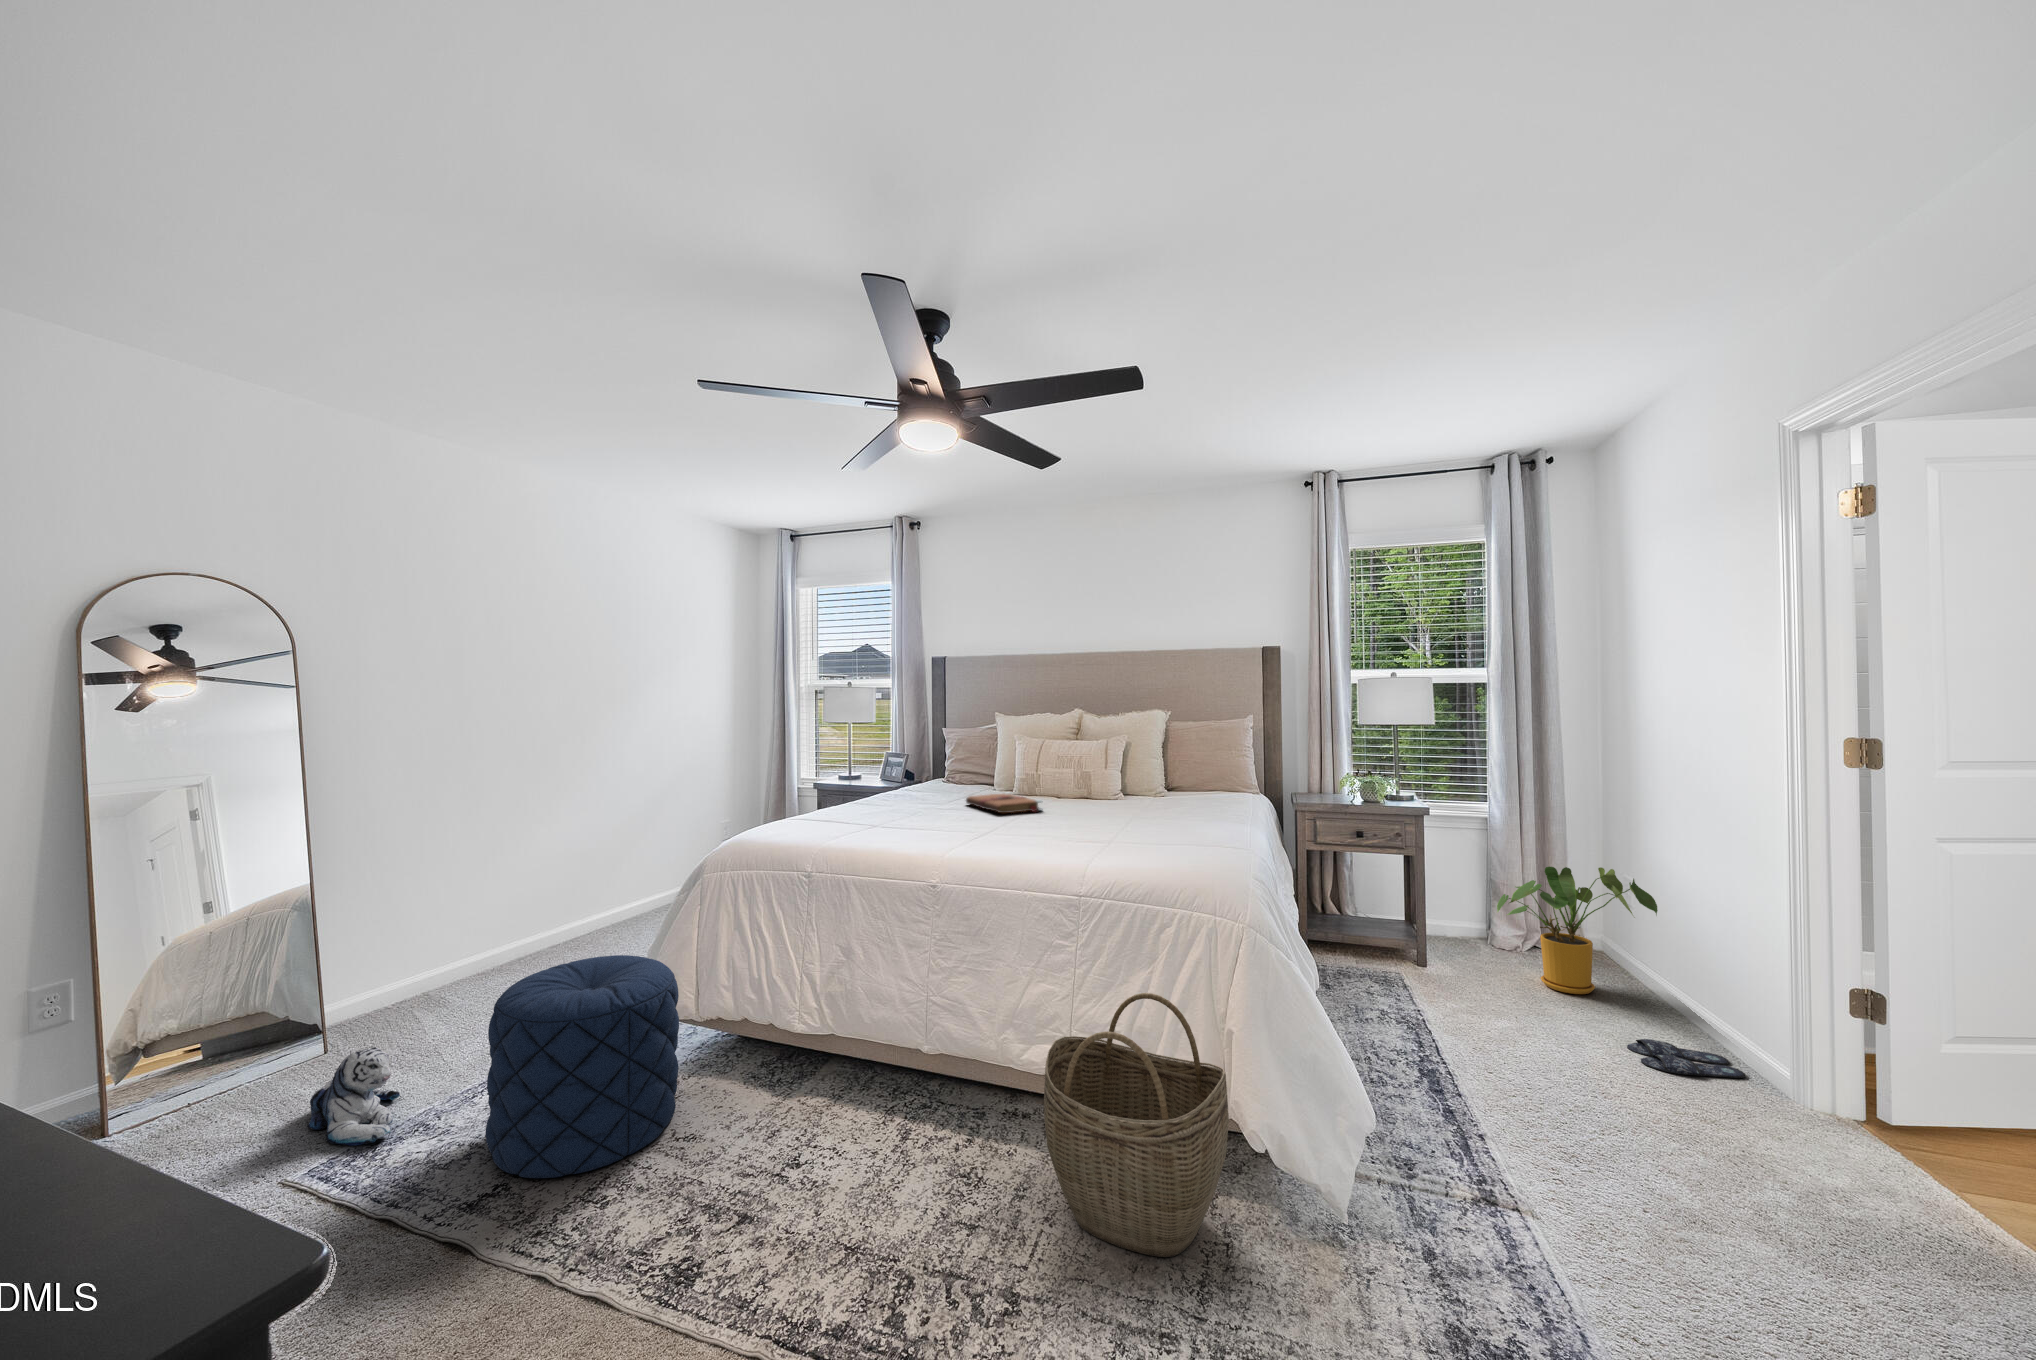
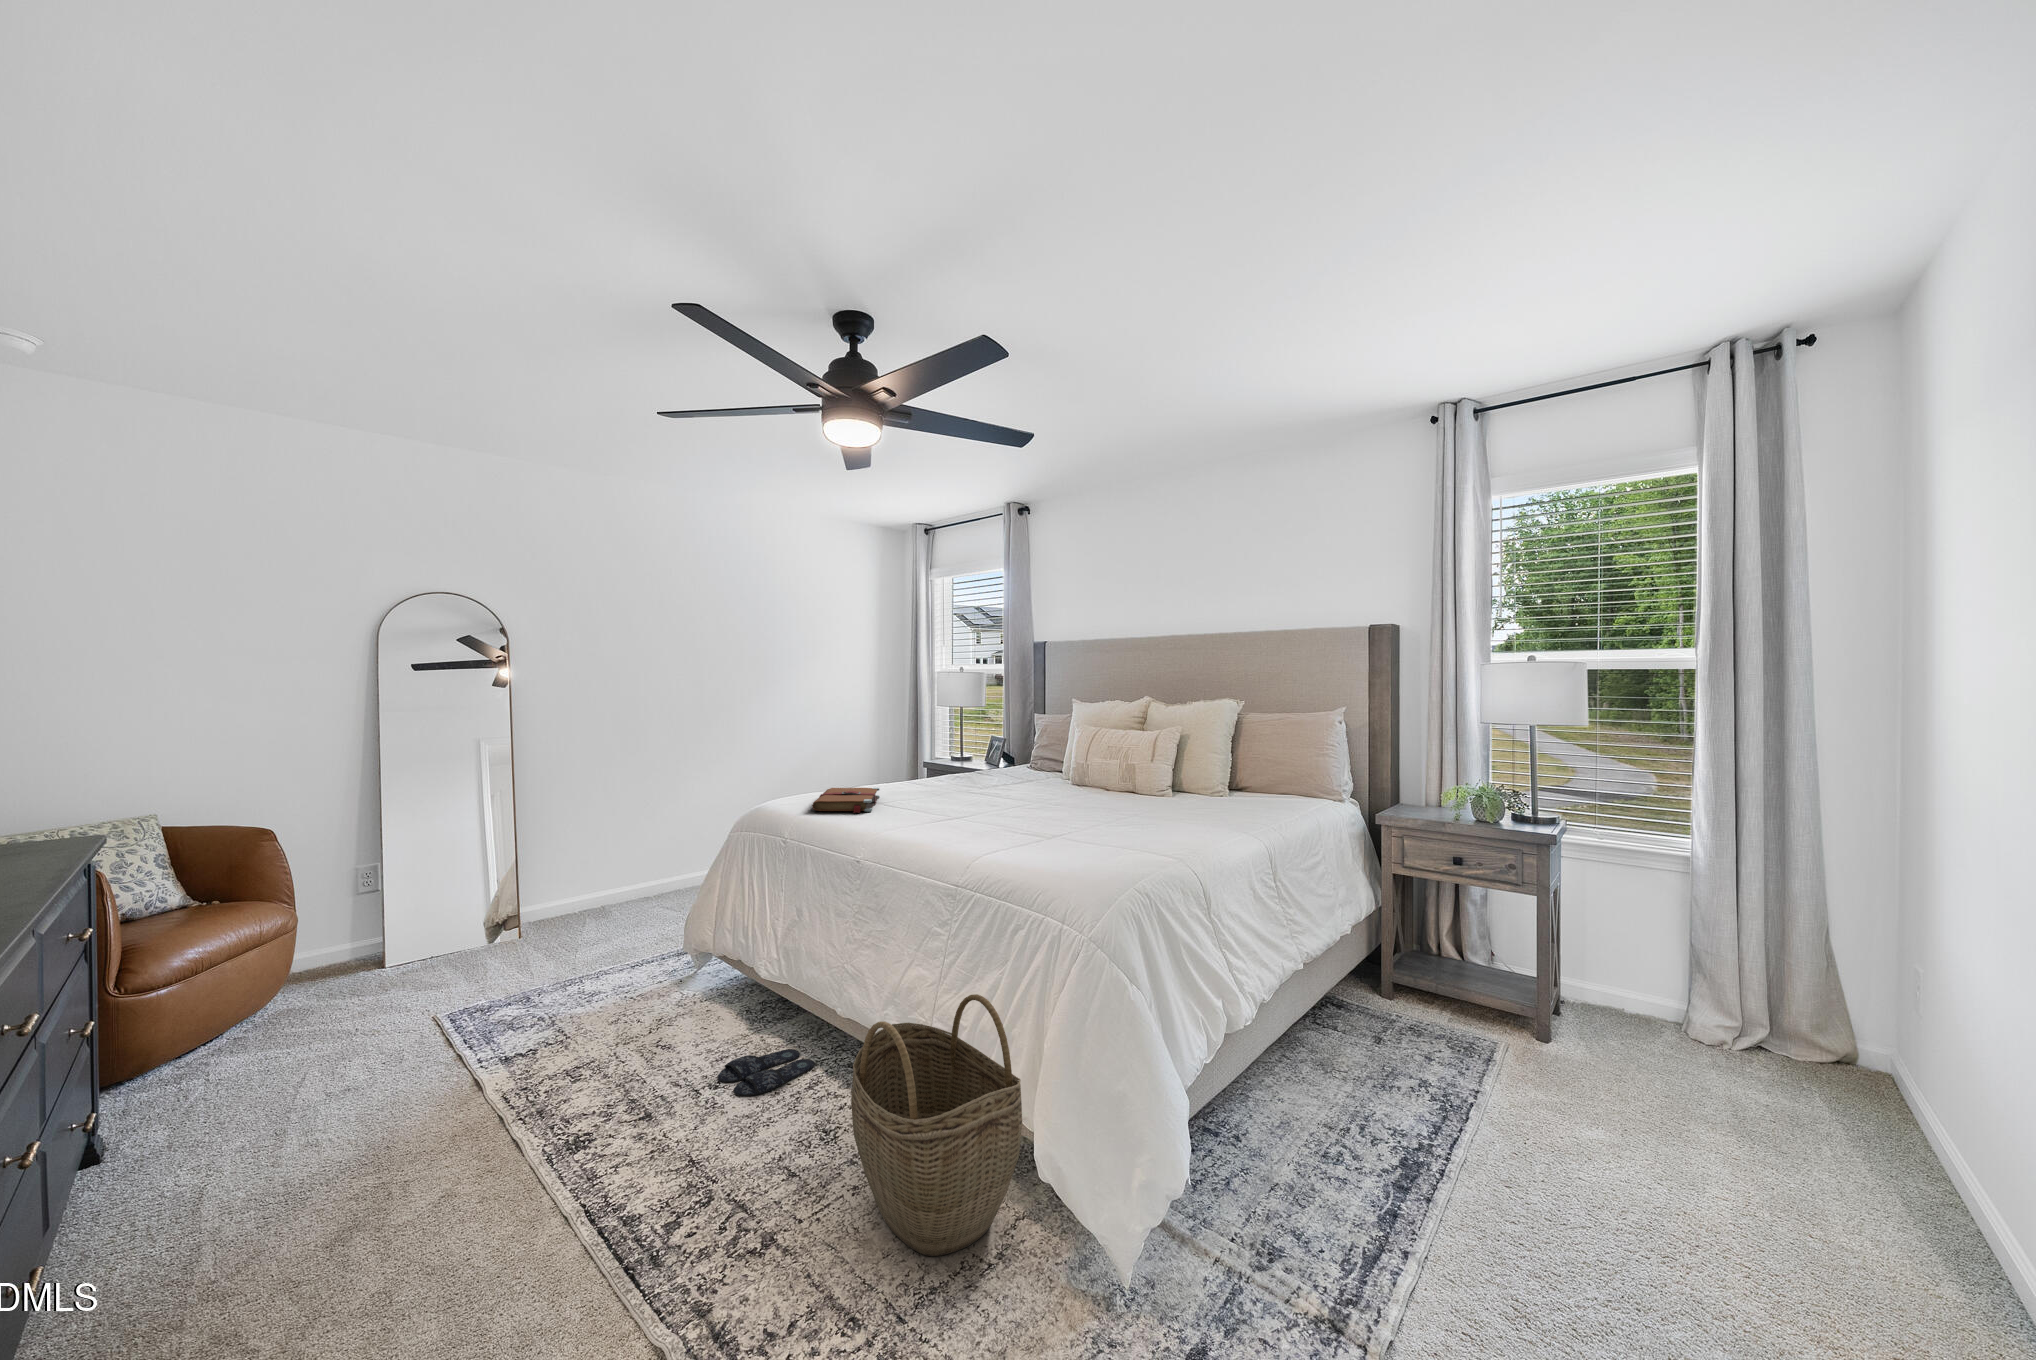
book: present [966,793,1042,813] -> present [812,788,880,813]
house plant: present [1497,867,1658,994] -> none [1646,939,1900,1125]
pouf: present [486,955,679,1178] -> none [538,887,688,1053]
slippers: present [1627,1039,1745,1078] -> present [718,1049,815,1096]
plush toy: present [307,1047,400,1145] -> none [471,931,534,1000]

